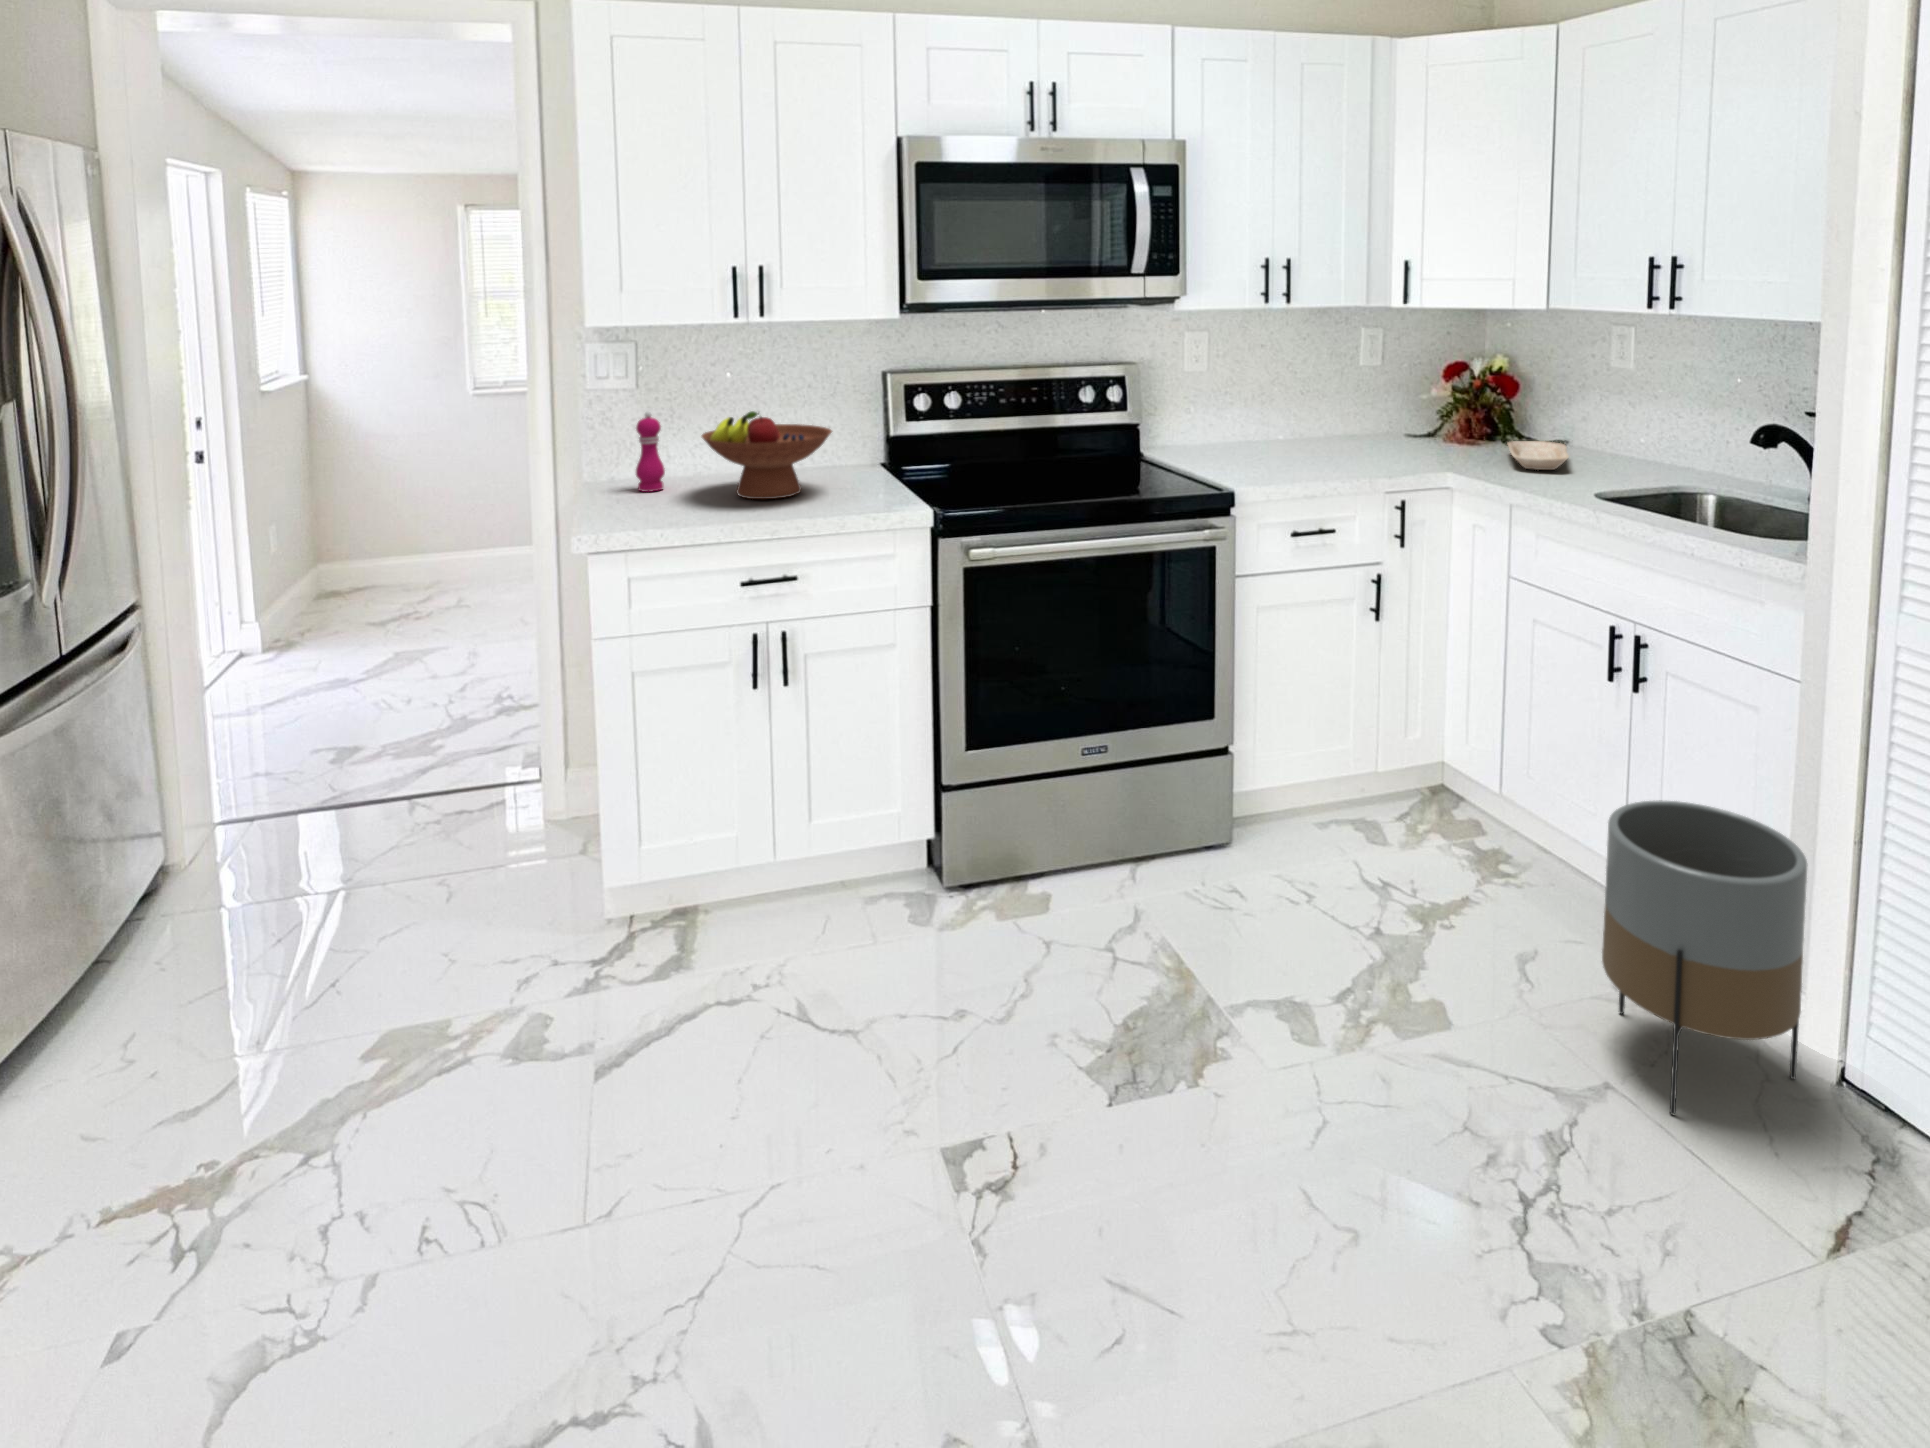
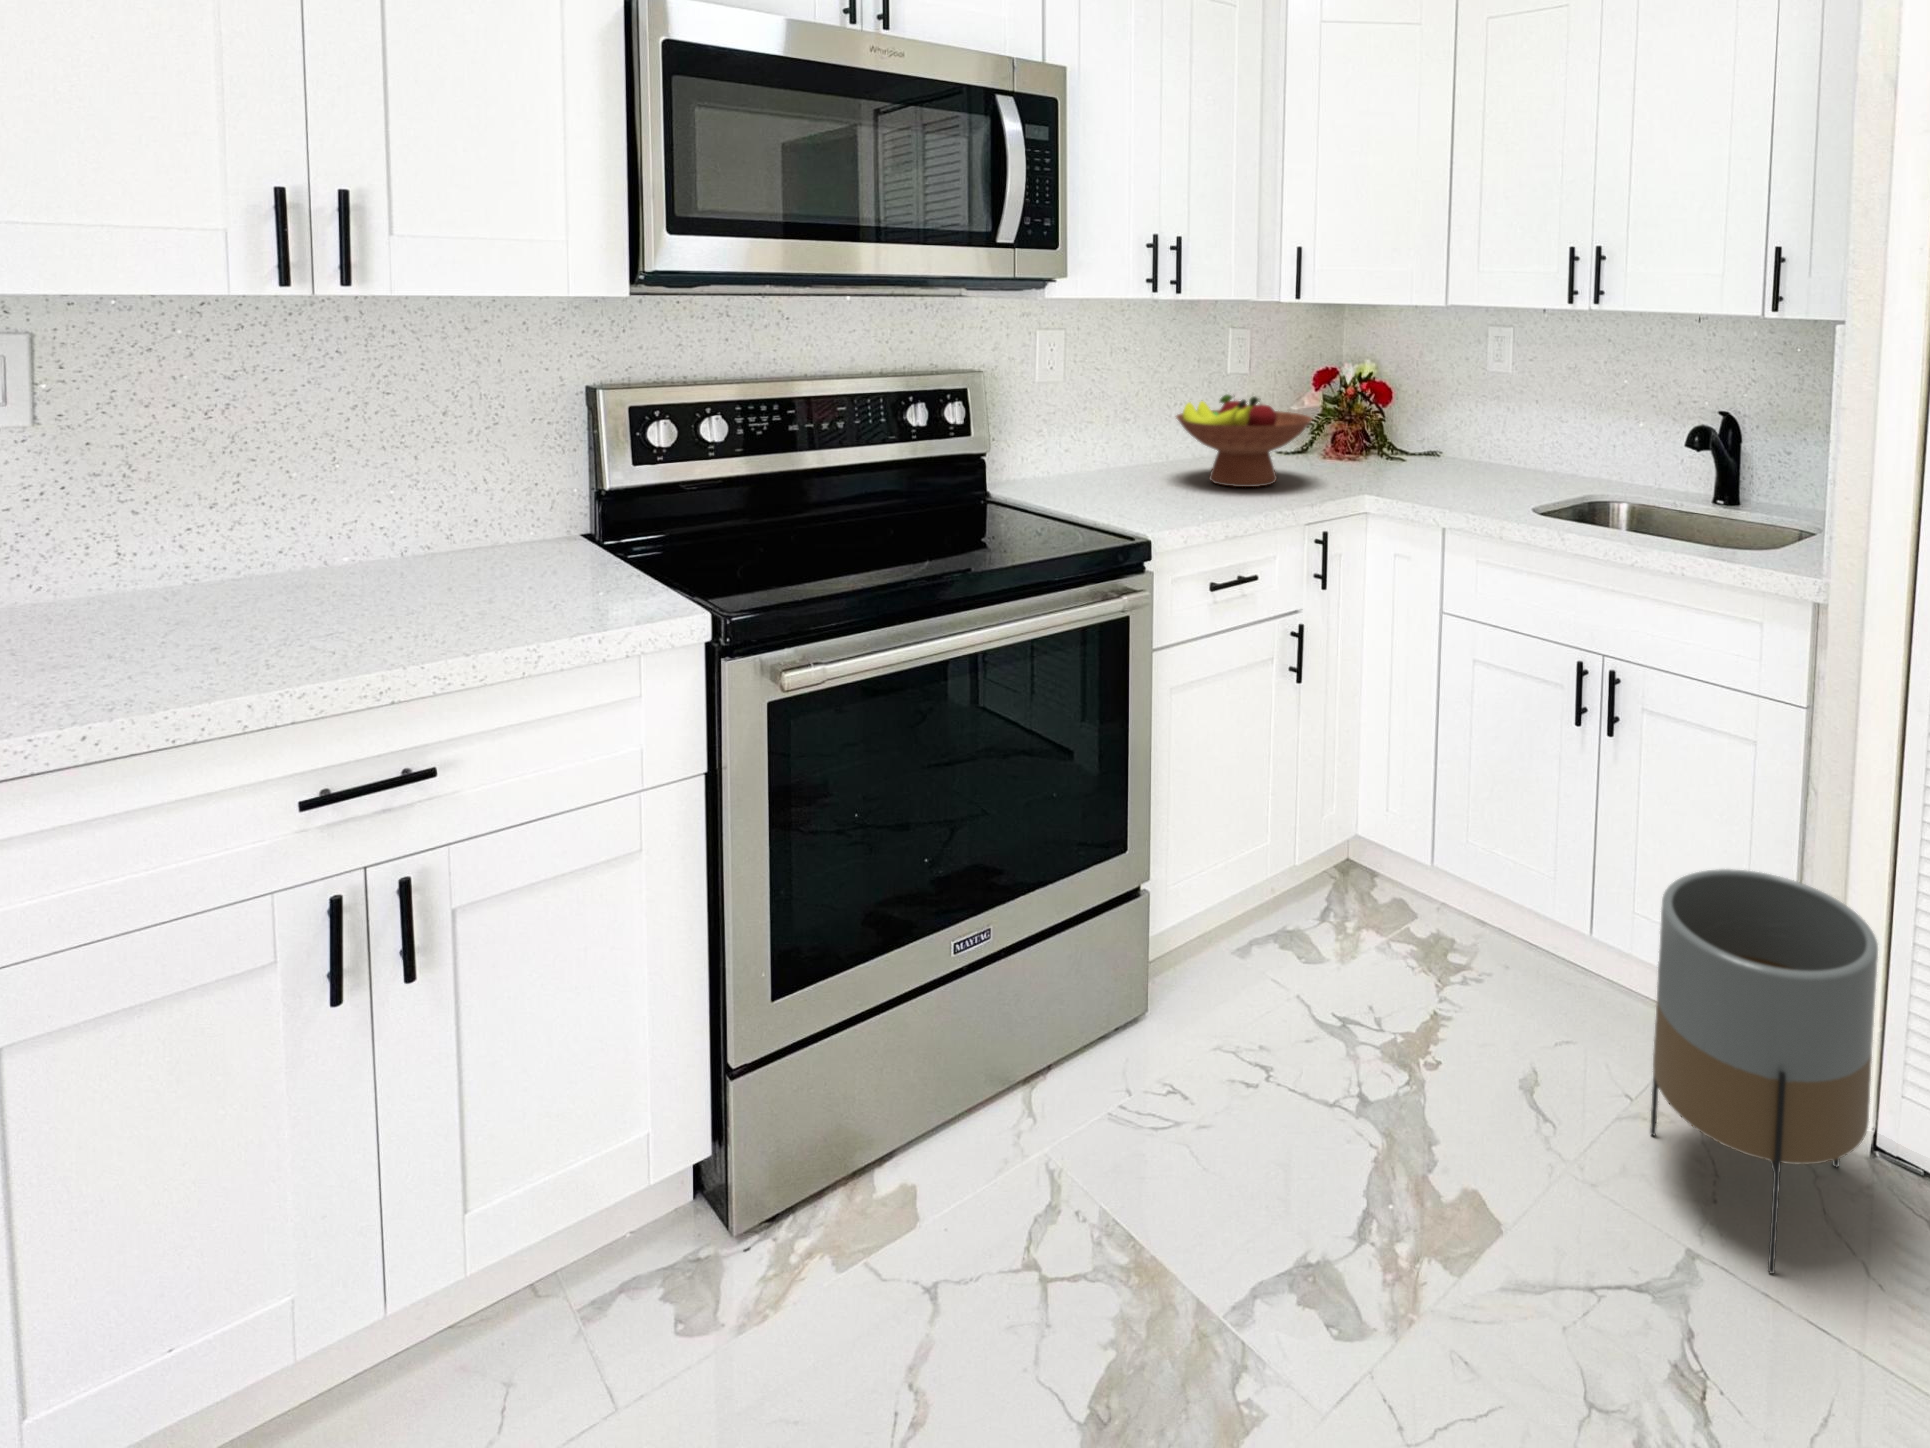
fruit bowl: present [702,411,832,499] -> present [1176,395,1312,487]
pepper mill: present [636,412,665,492] -> none [32,472,112,632]
tray: present [1508,441,1569,470] -> none [1392,453,1473,486]

